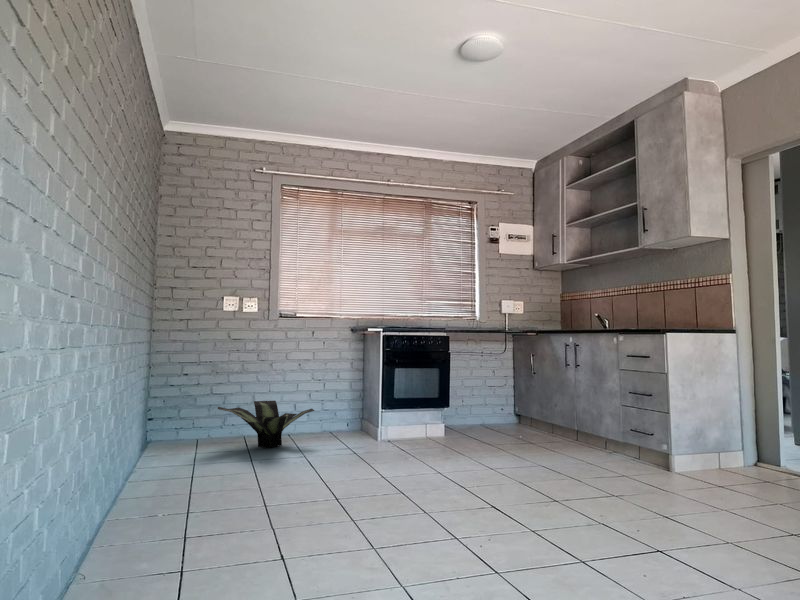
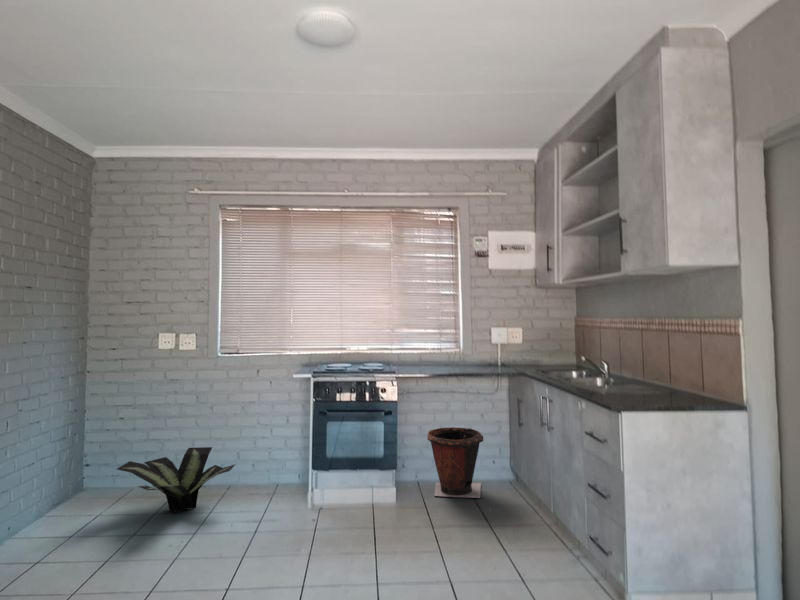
waste bin: none [459,379,508,432] -> present [427,427,483,498]

